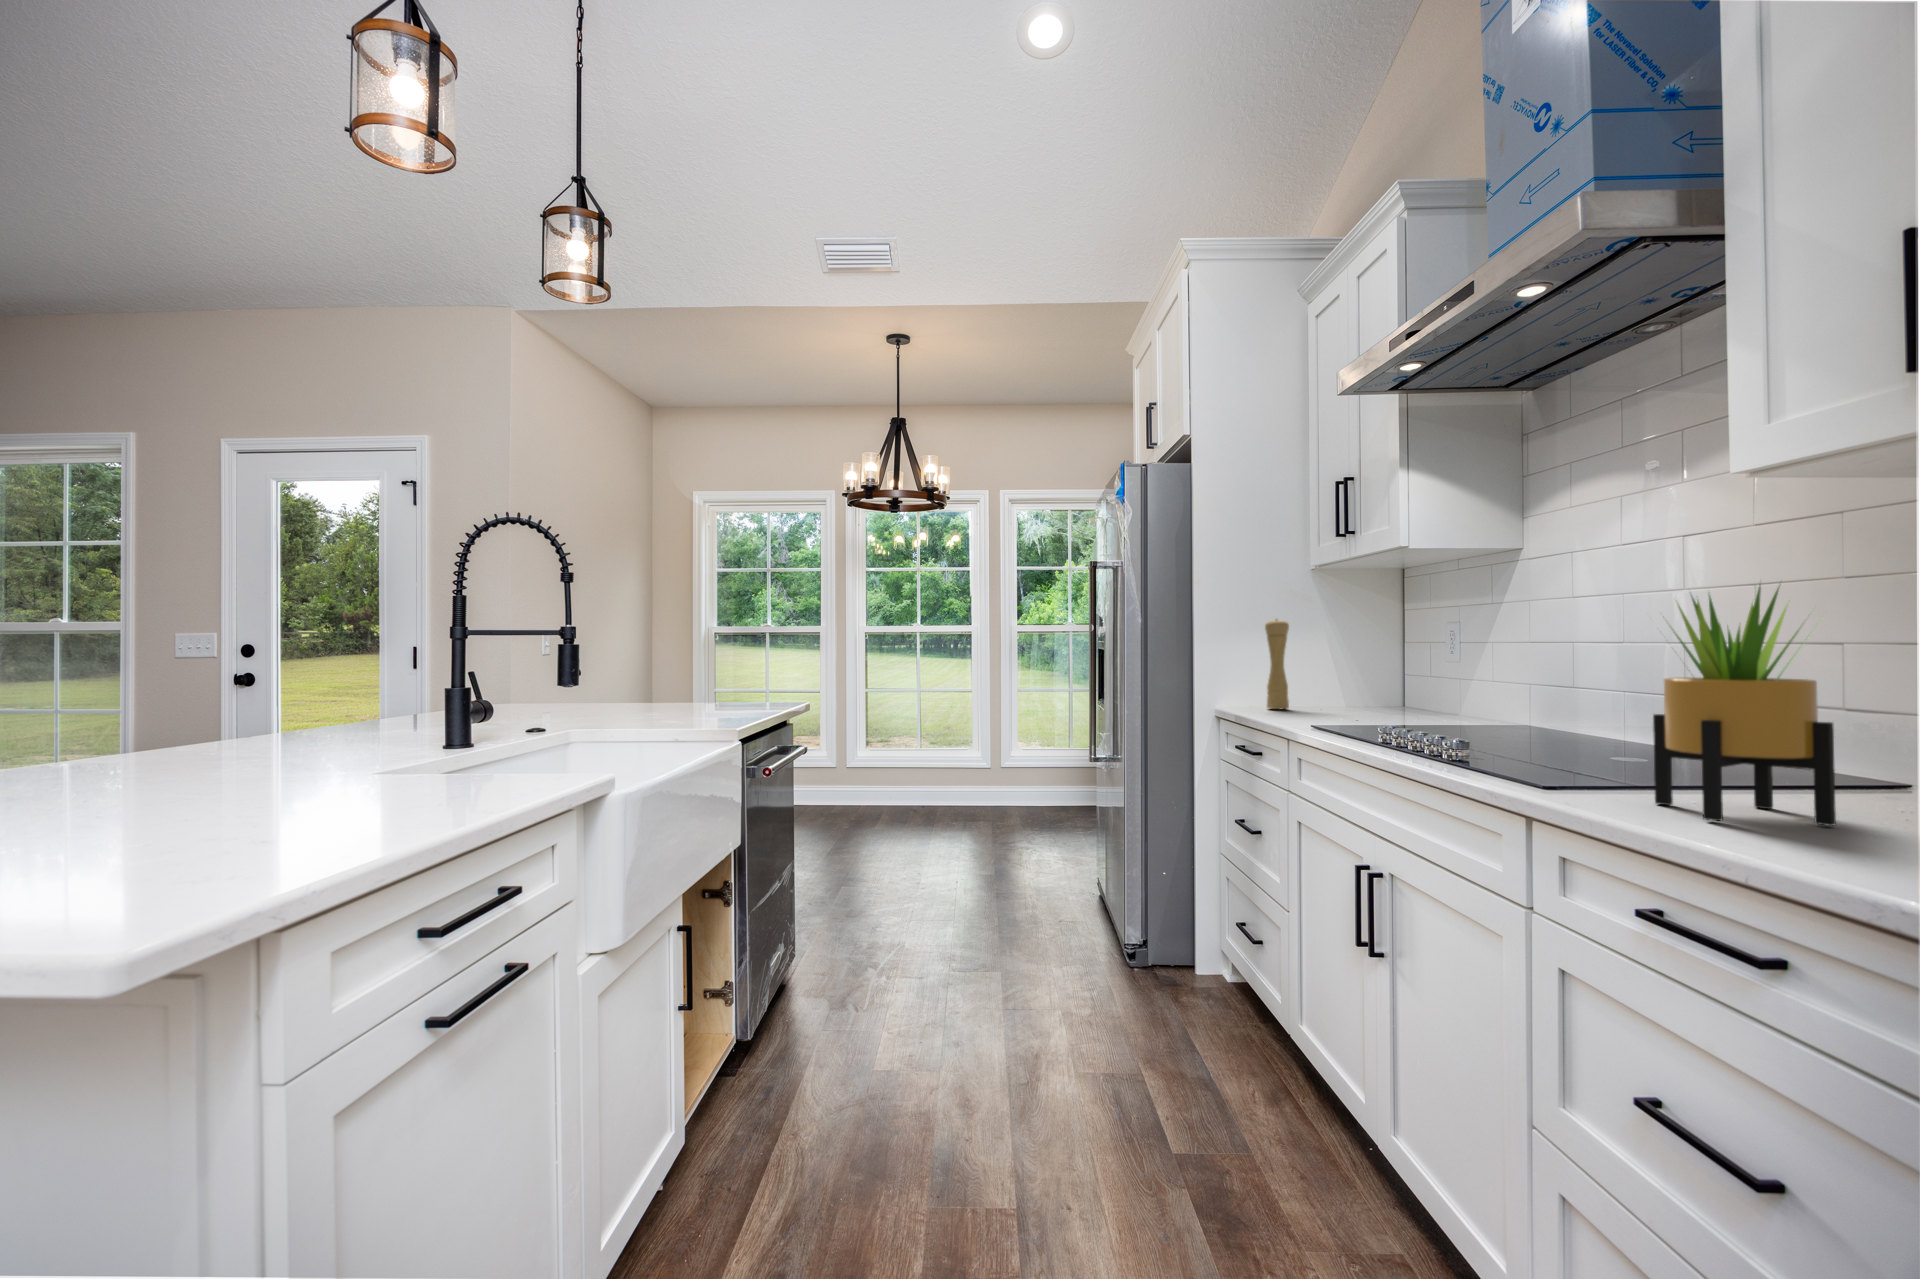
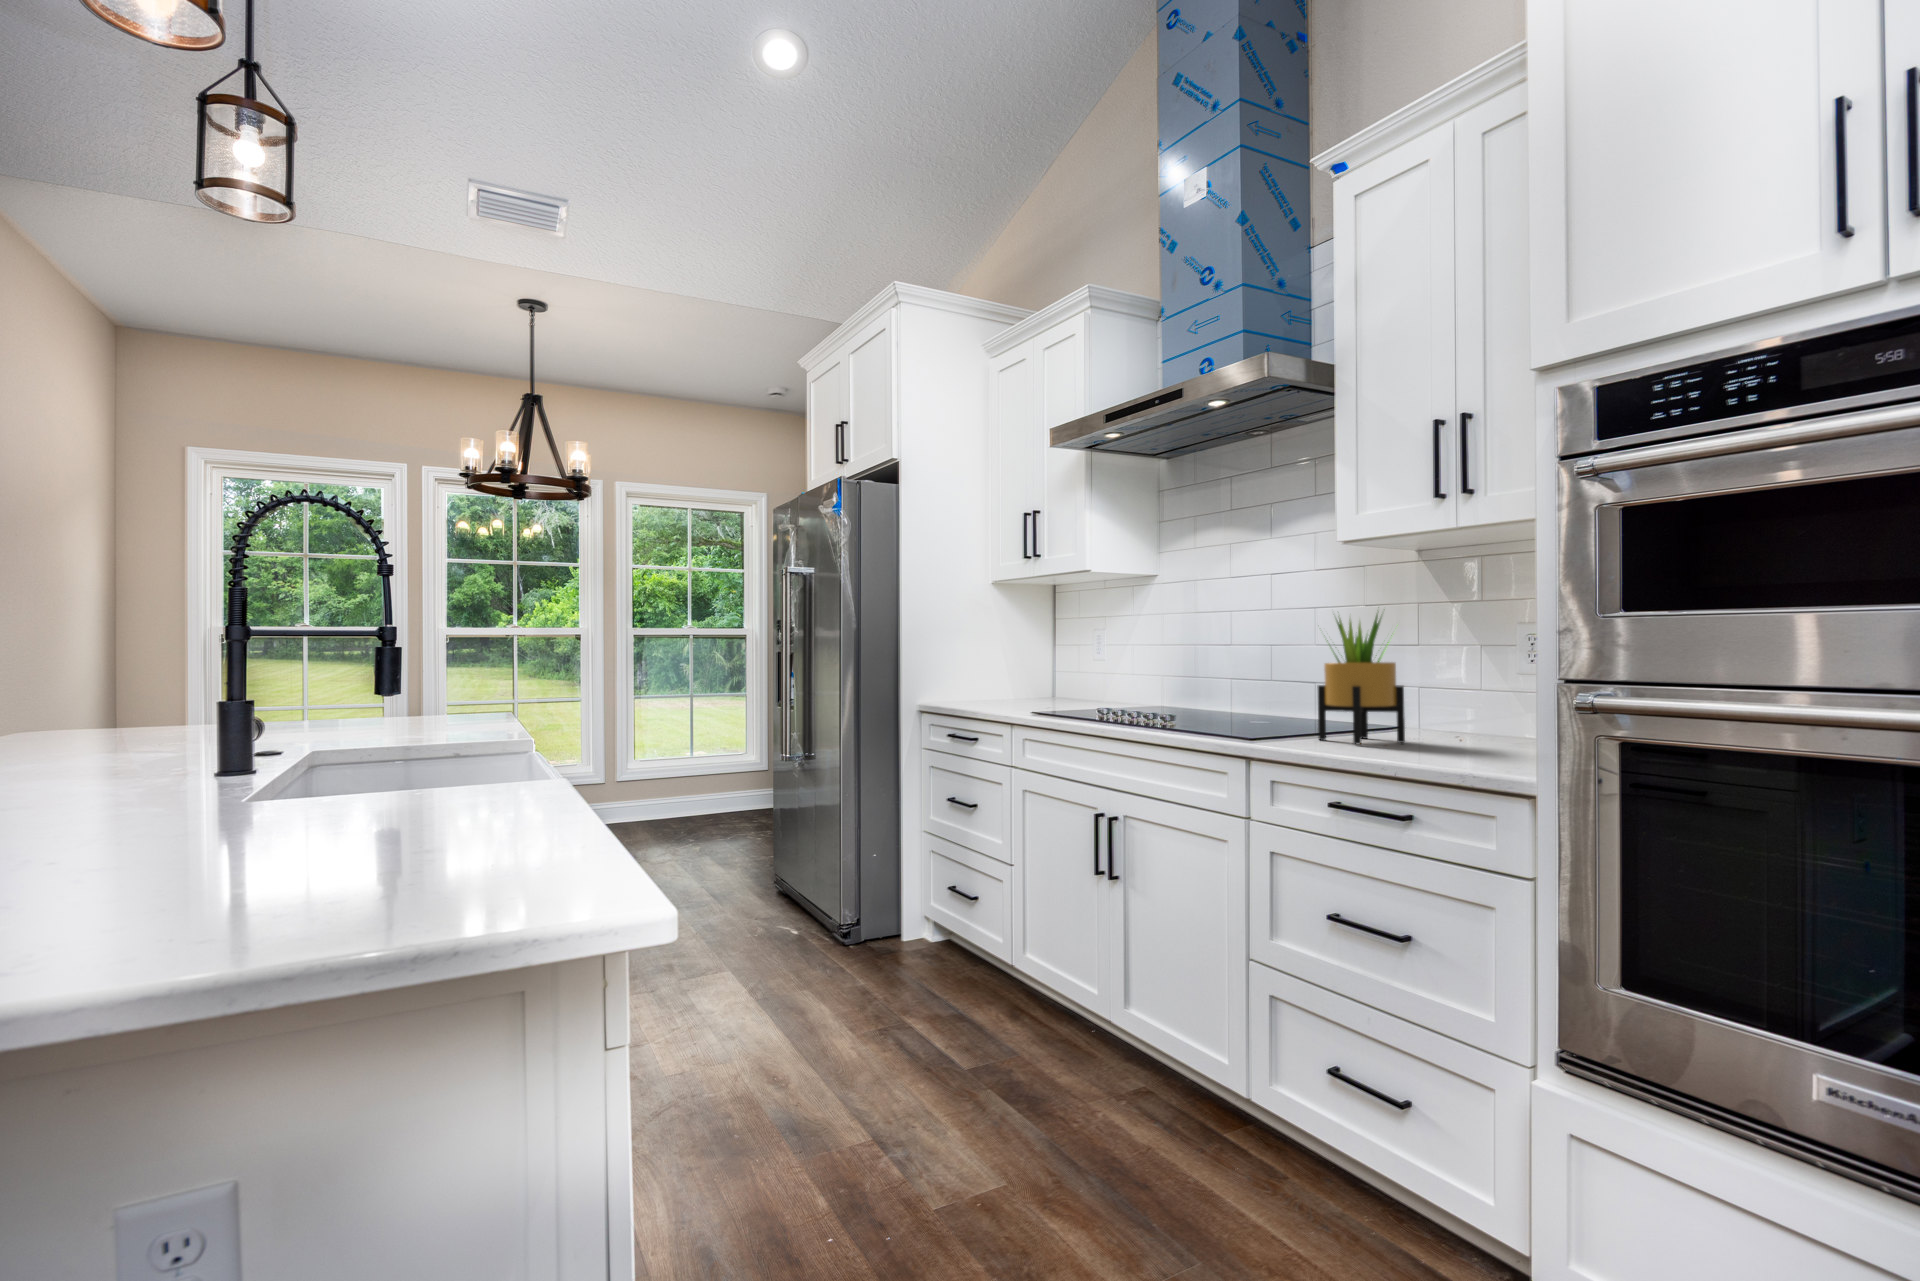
pepper mill: present [1265,620,1289,709] -> none [964,626,983,703]

